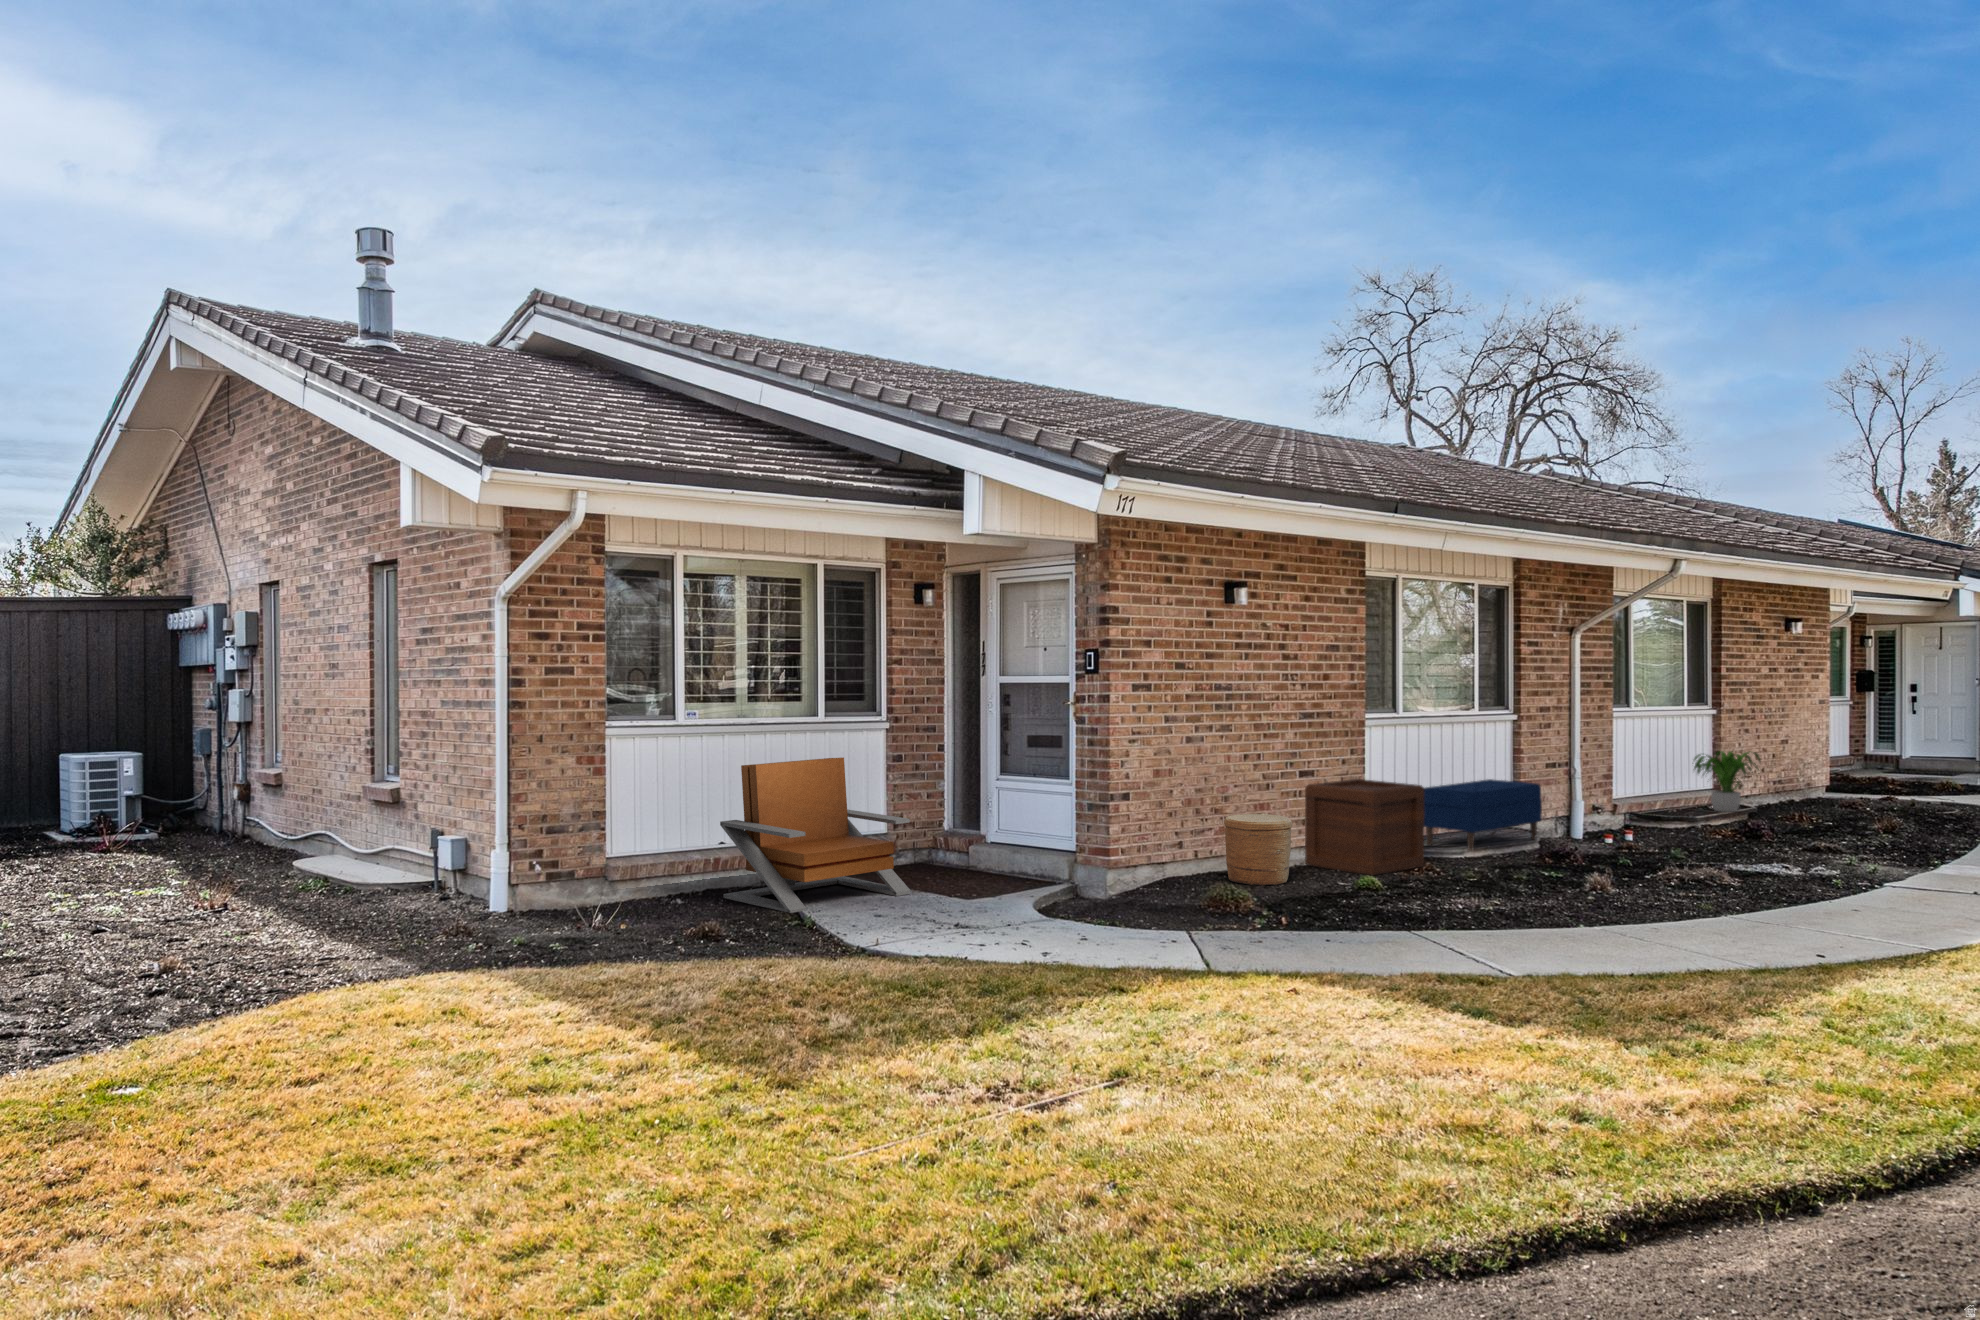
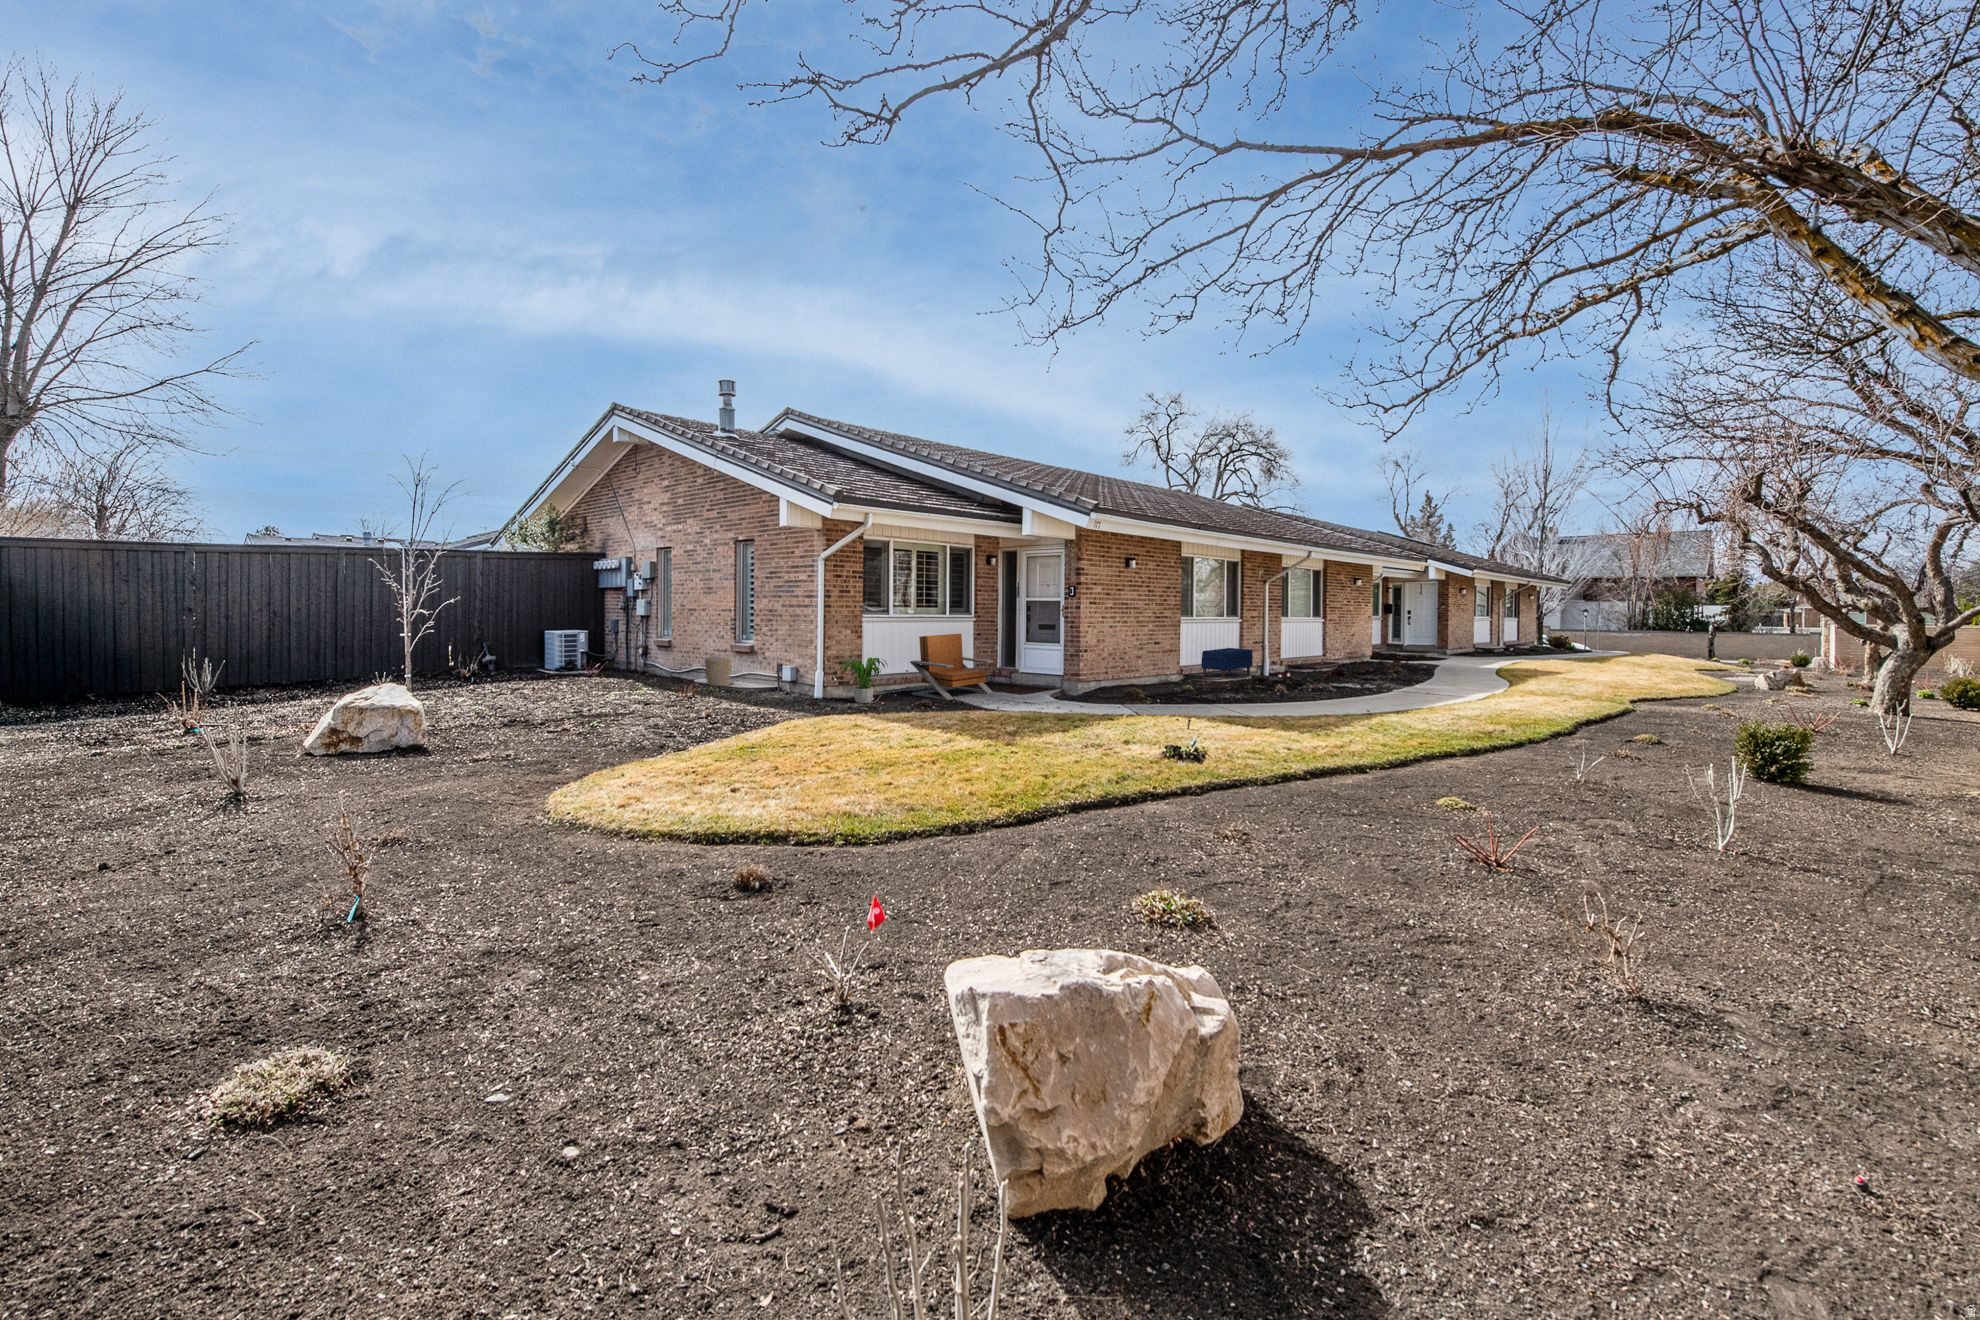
potted plant: present [1694,751,1761,812] -> present [840,658,887,703]
wooden crate: present [1305,779,1424,875] -> none [1156,646,1208,688]
woven basket: present [1224,814,1292,886] -> present [705,656,734,686]

